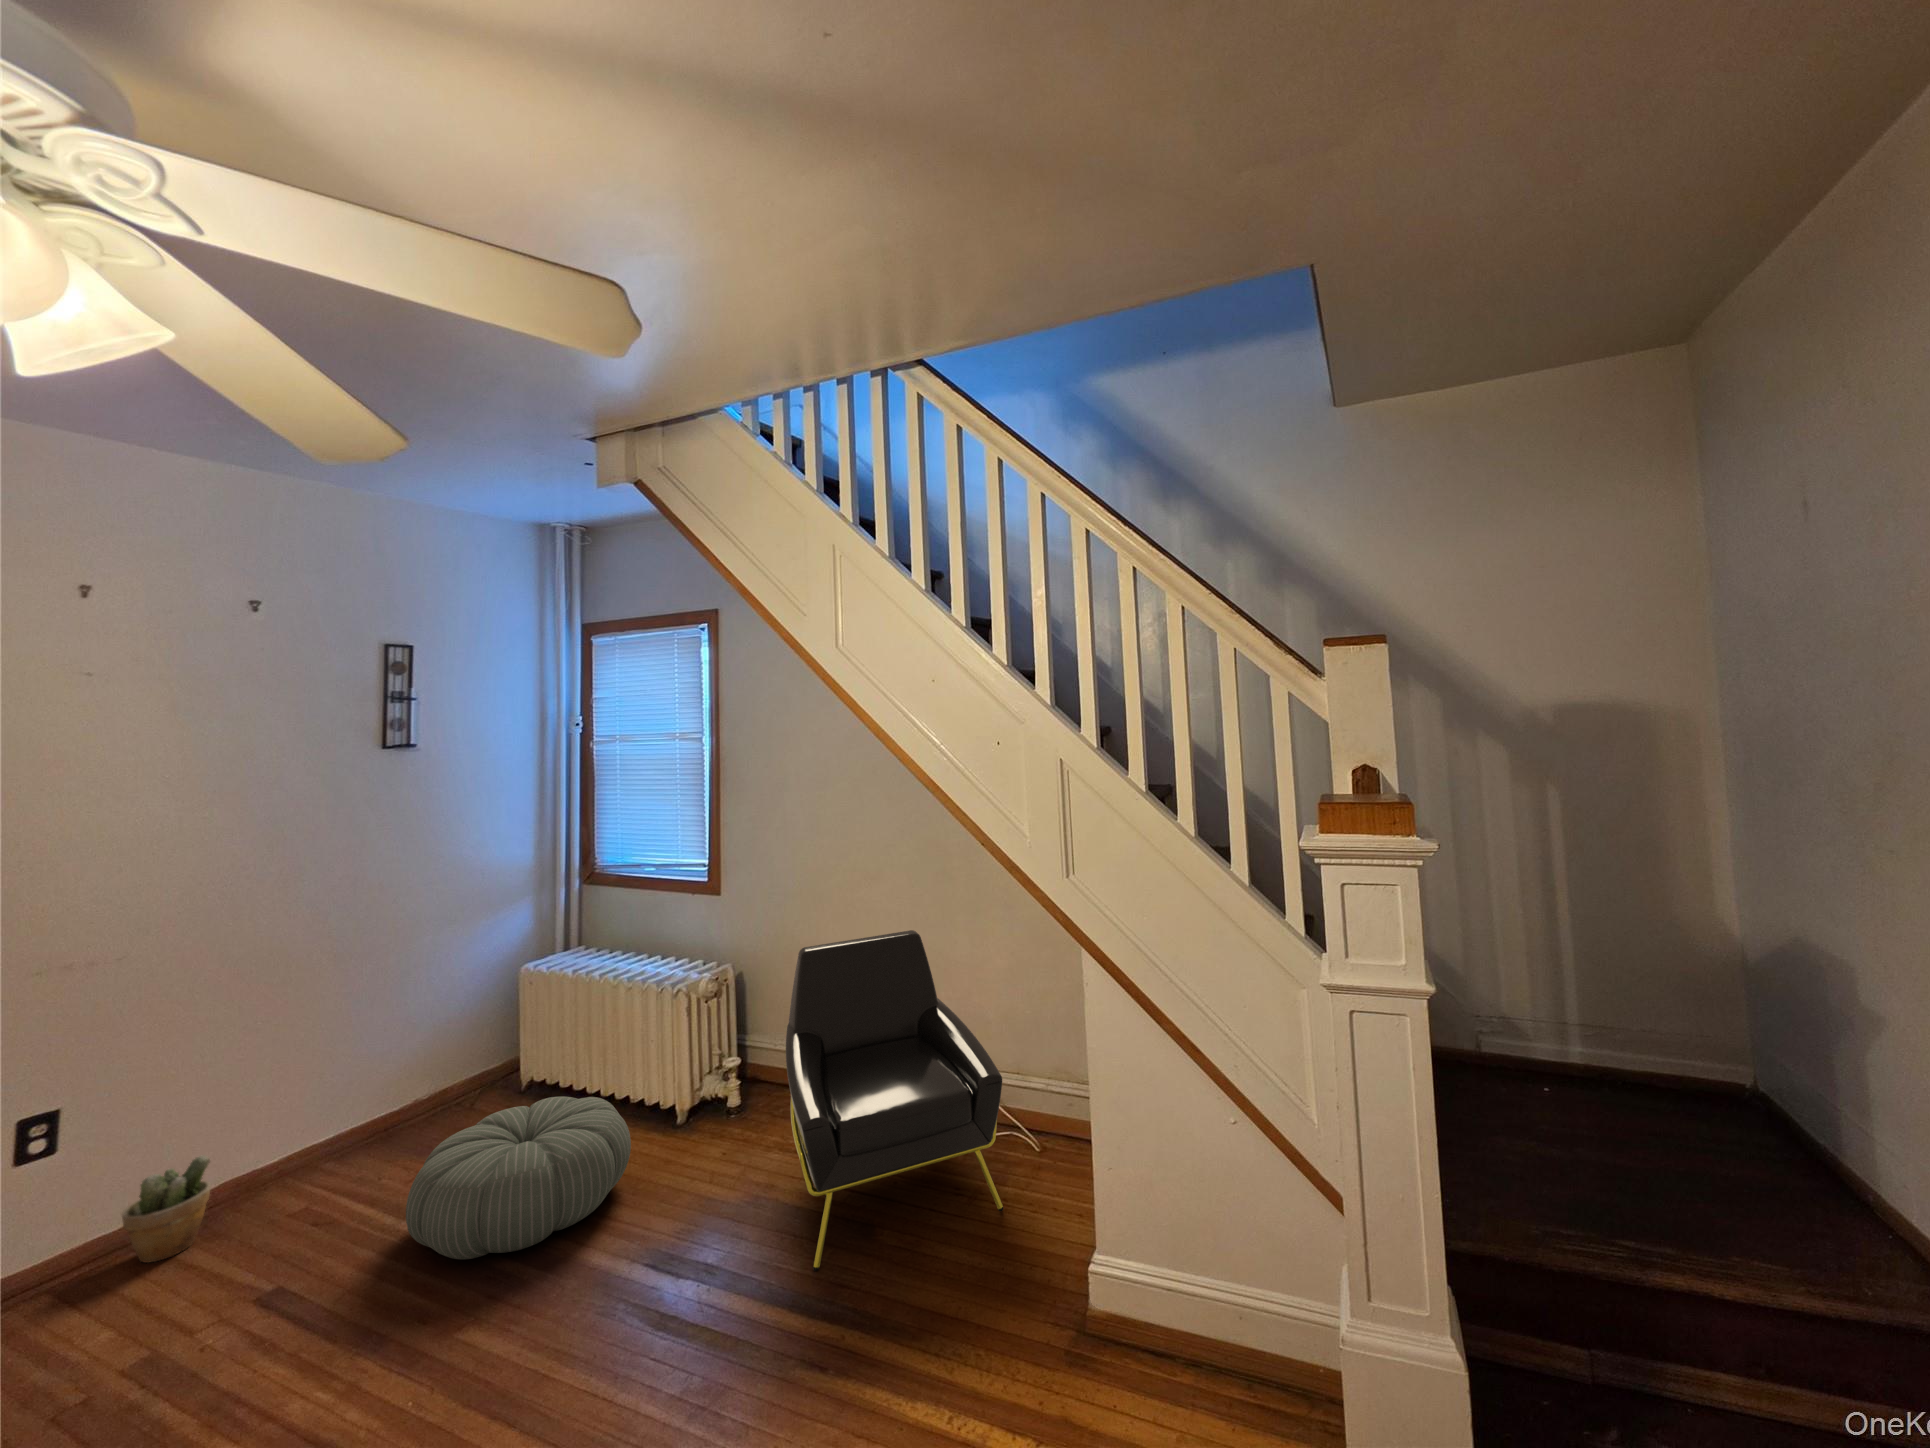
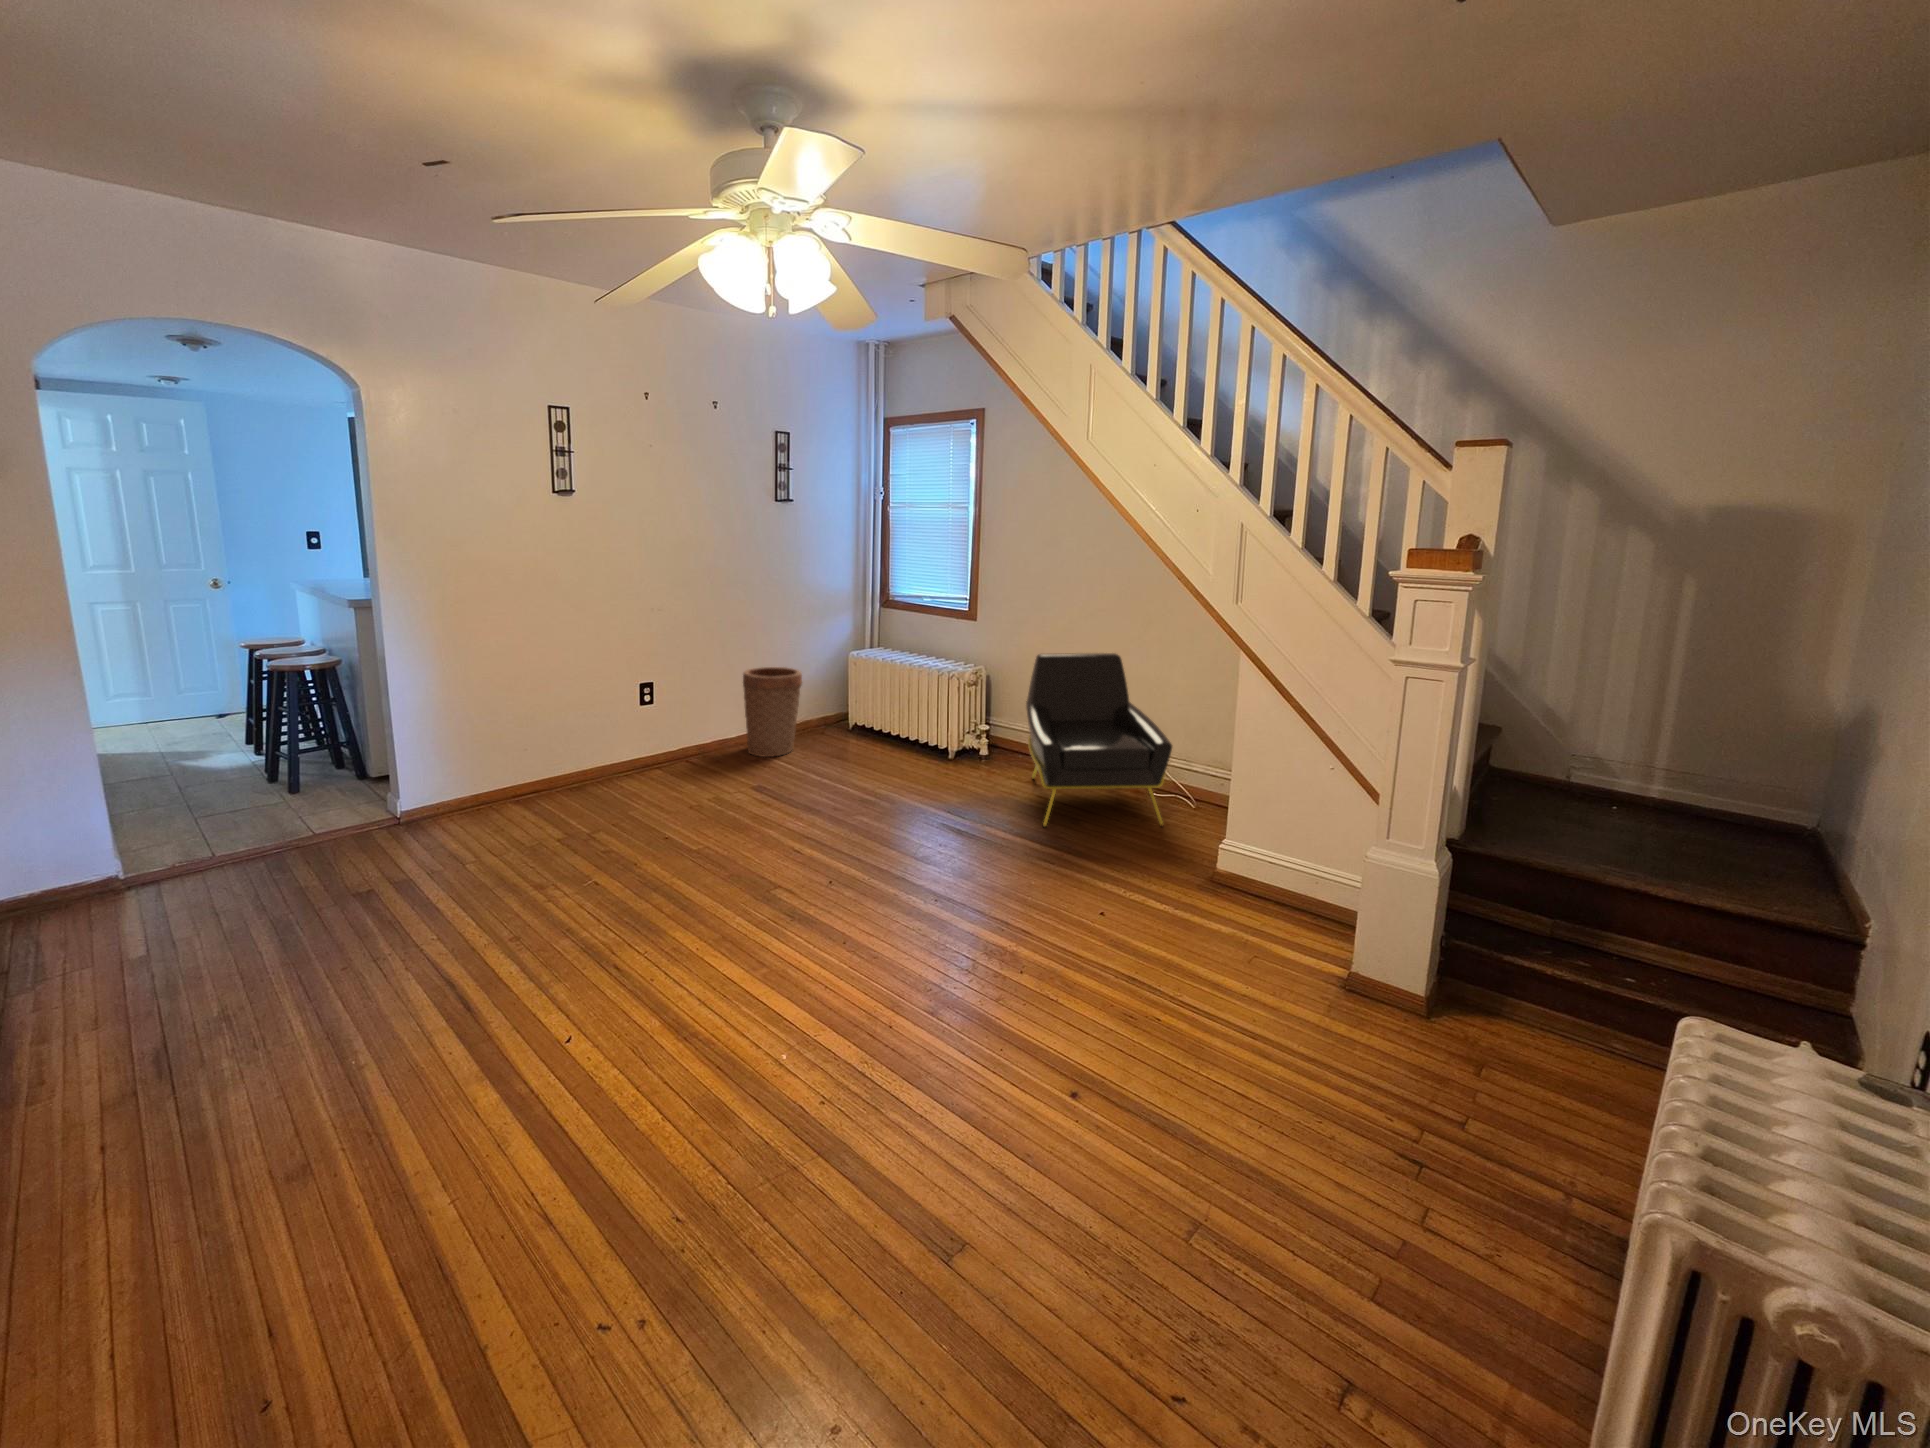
basket: none [270,1017,407,1207] -> present [743,667,802,757]
pouf: present [406,1097,631,1259] -> none [822,724,930,790]
potted plant: present [122,1155,211,1263] -> none [694,719,726,764]

